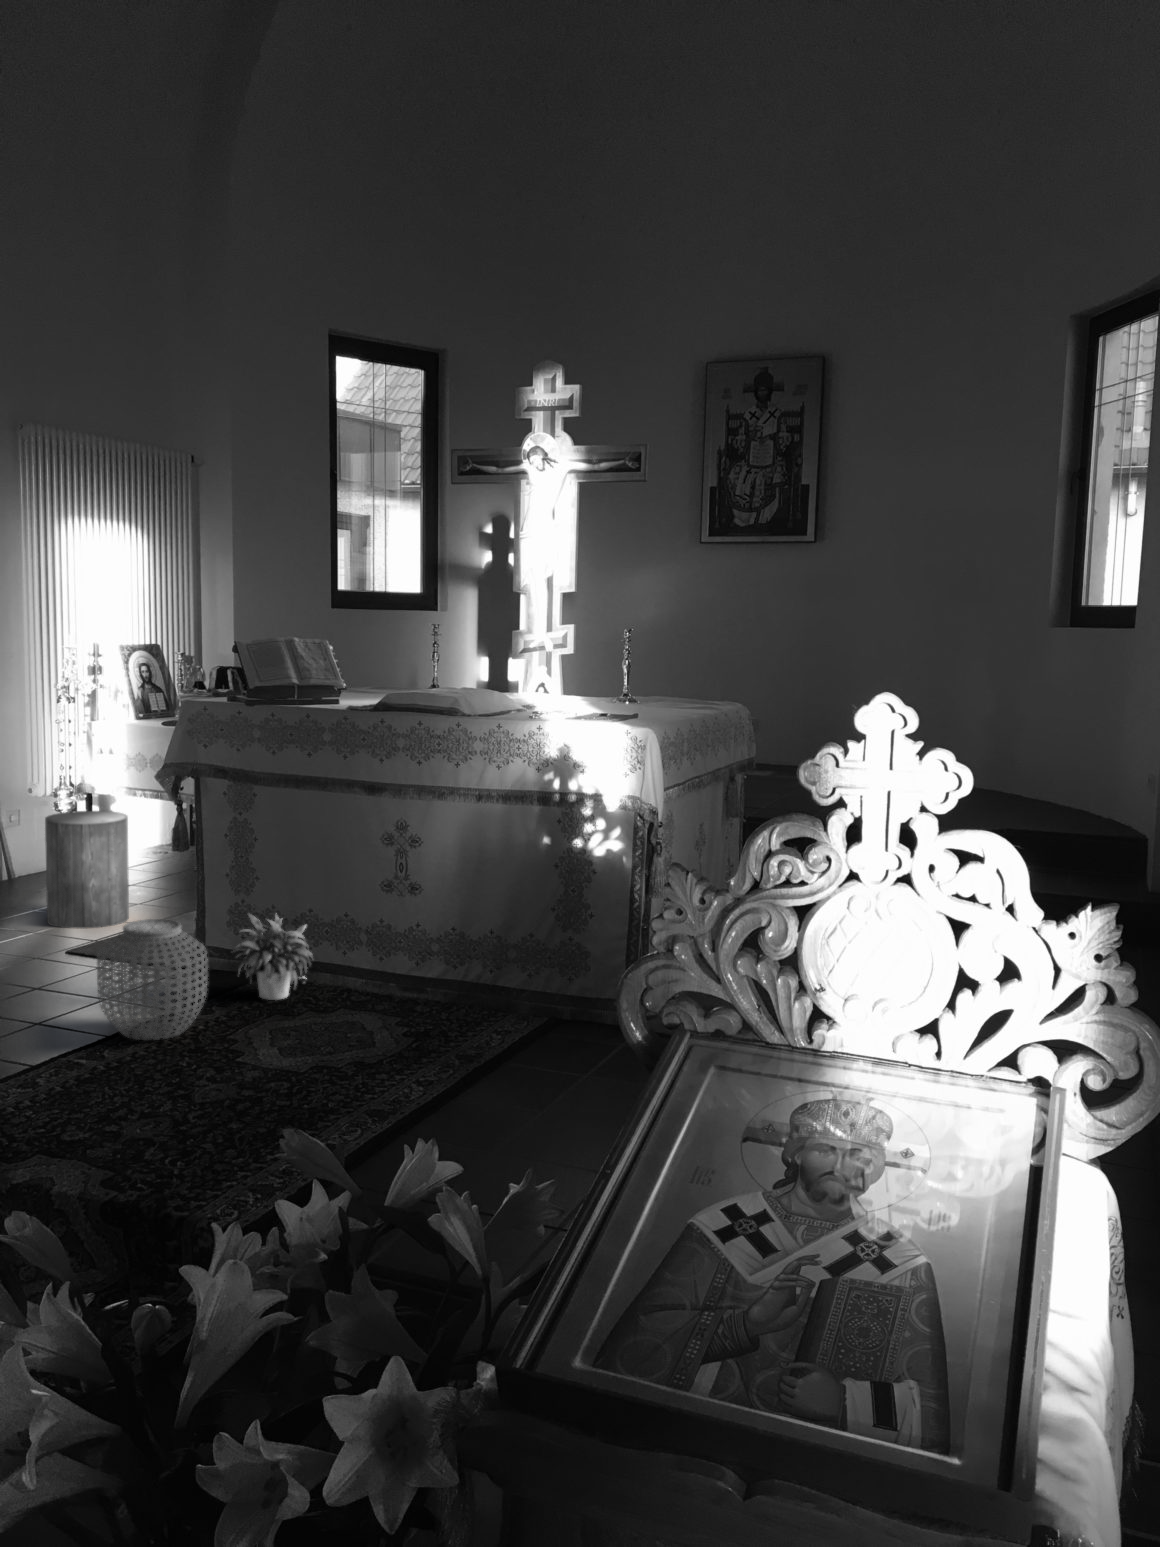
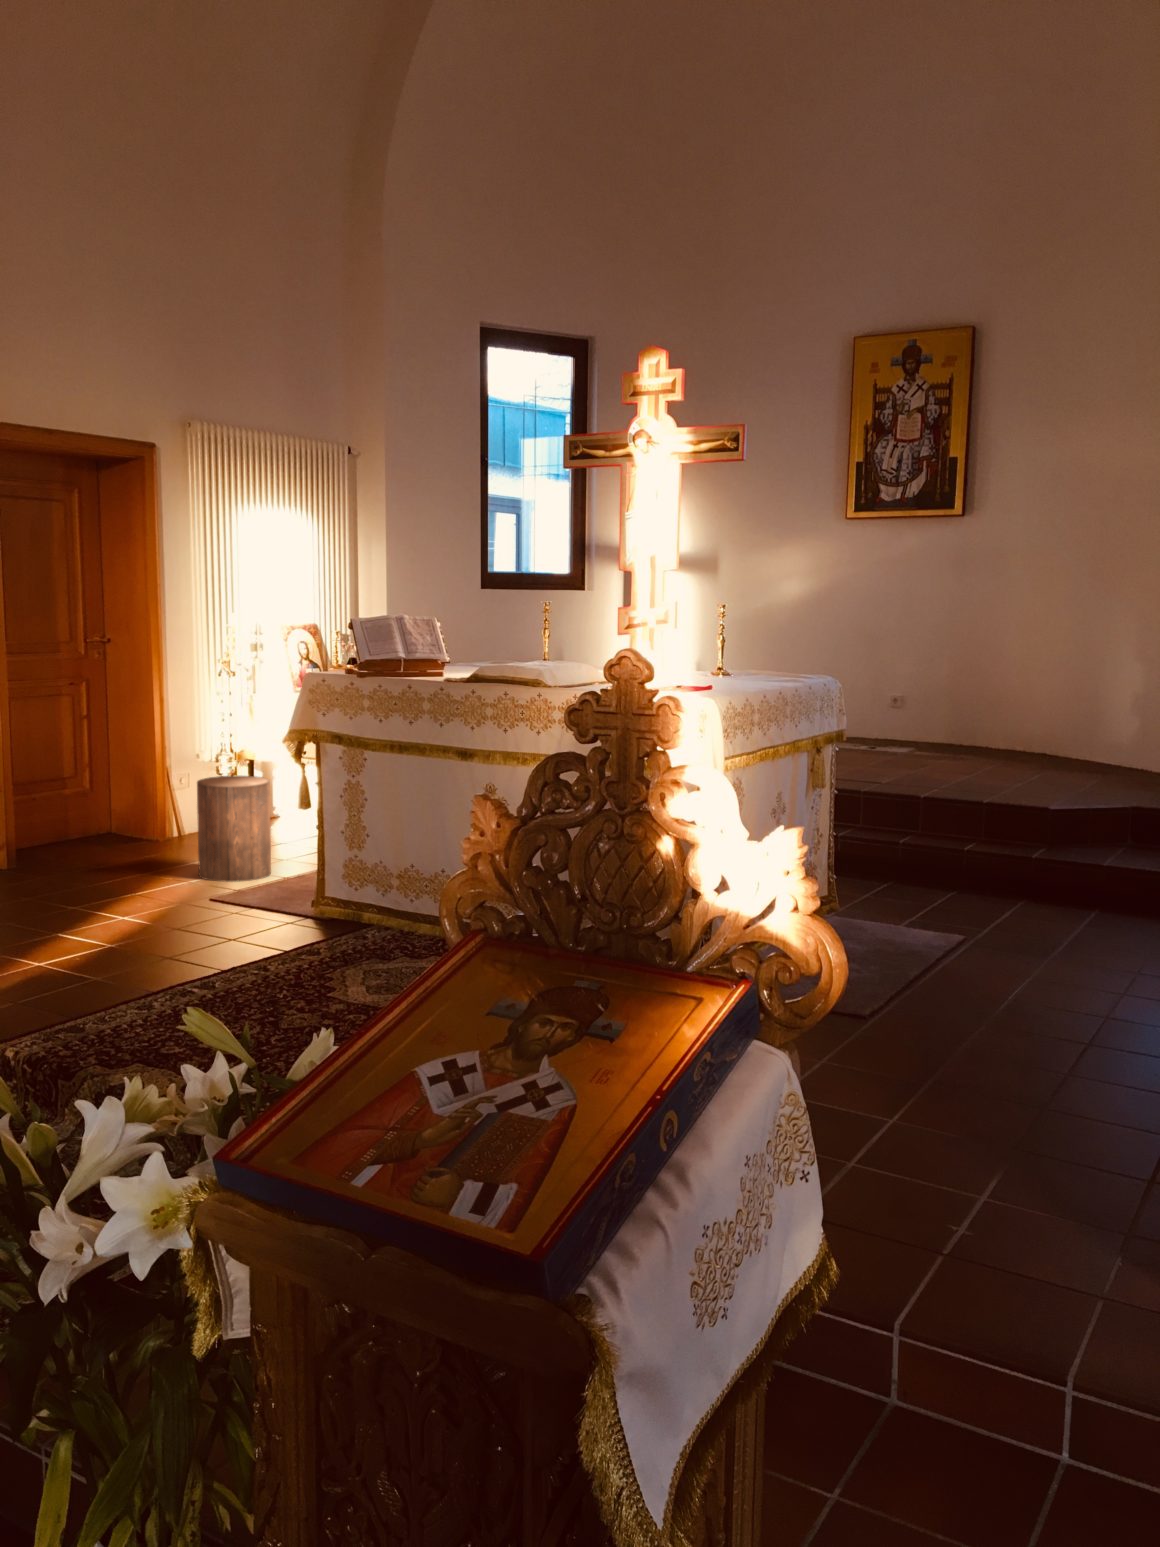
potted plant: present [234,913,313,1000] -> none [334,867,411,945]
woven basket: present [97,919,208,1040] -> none [209,868,305,974]

